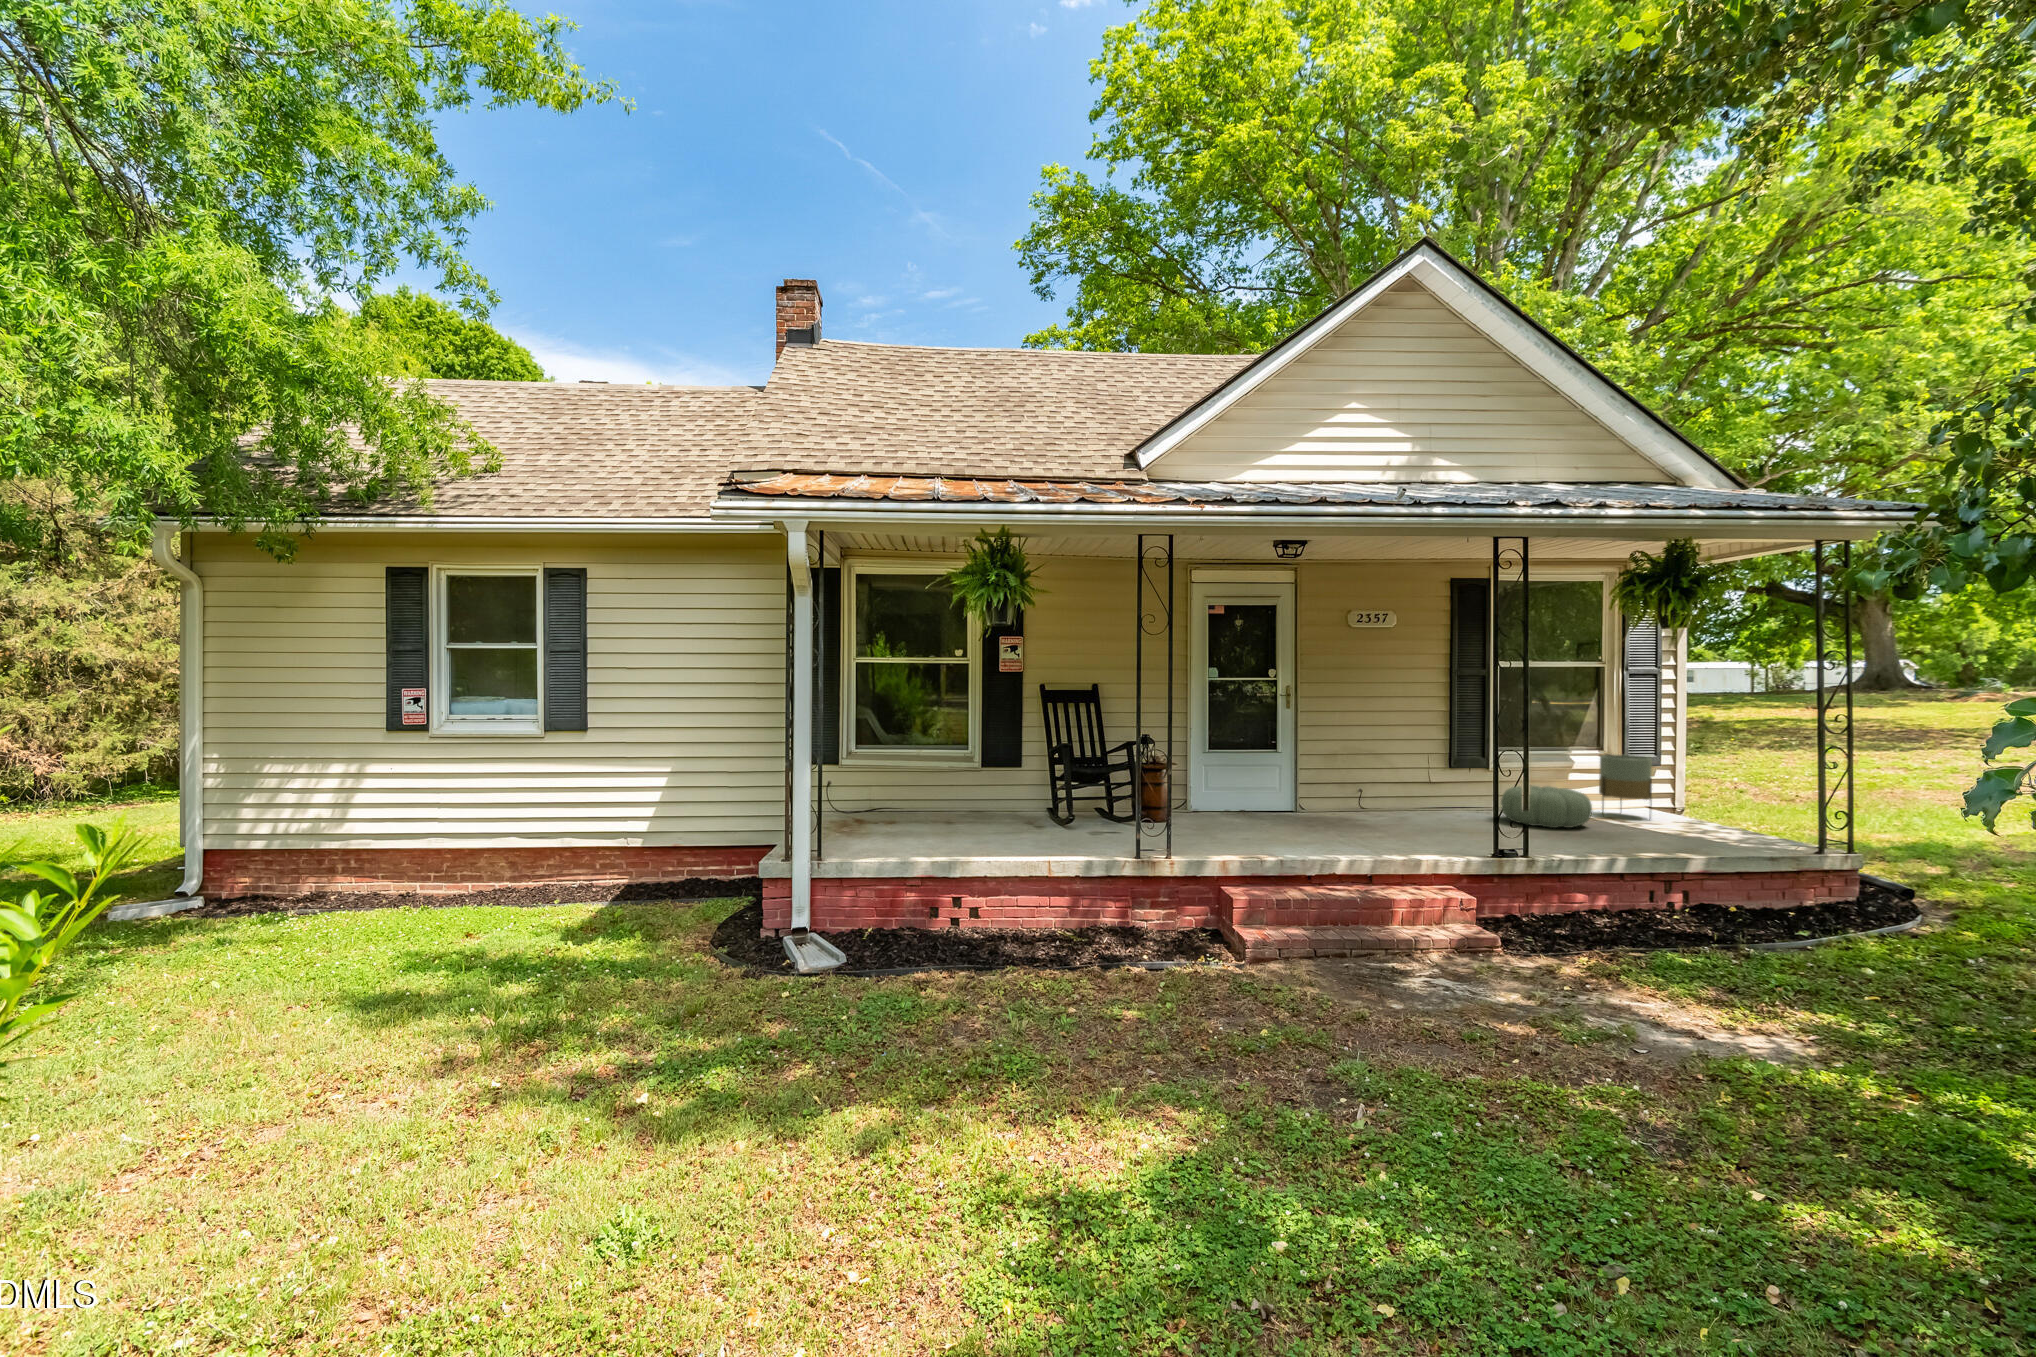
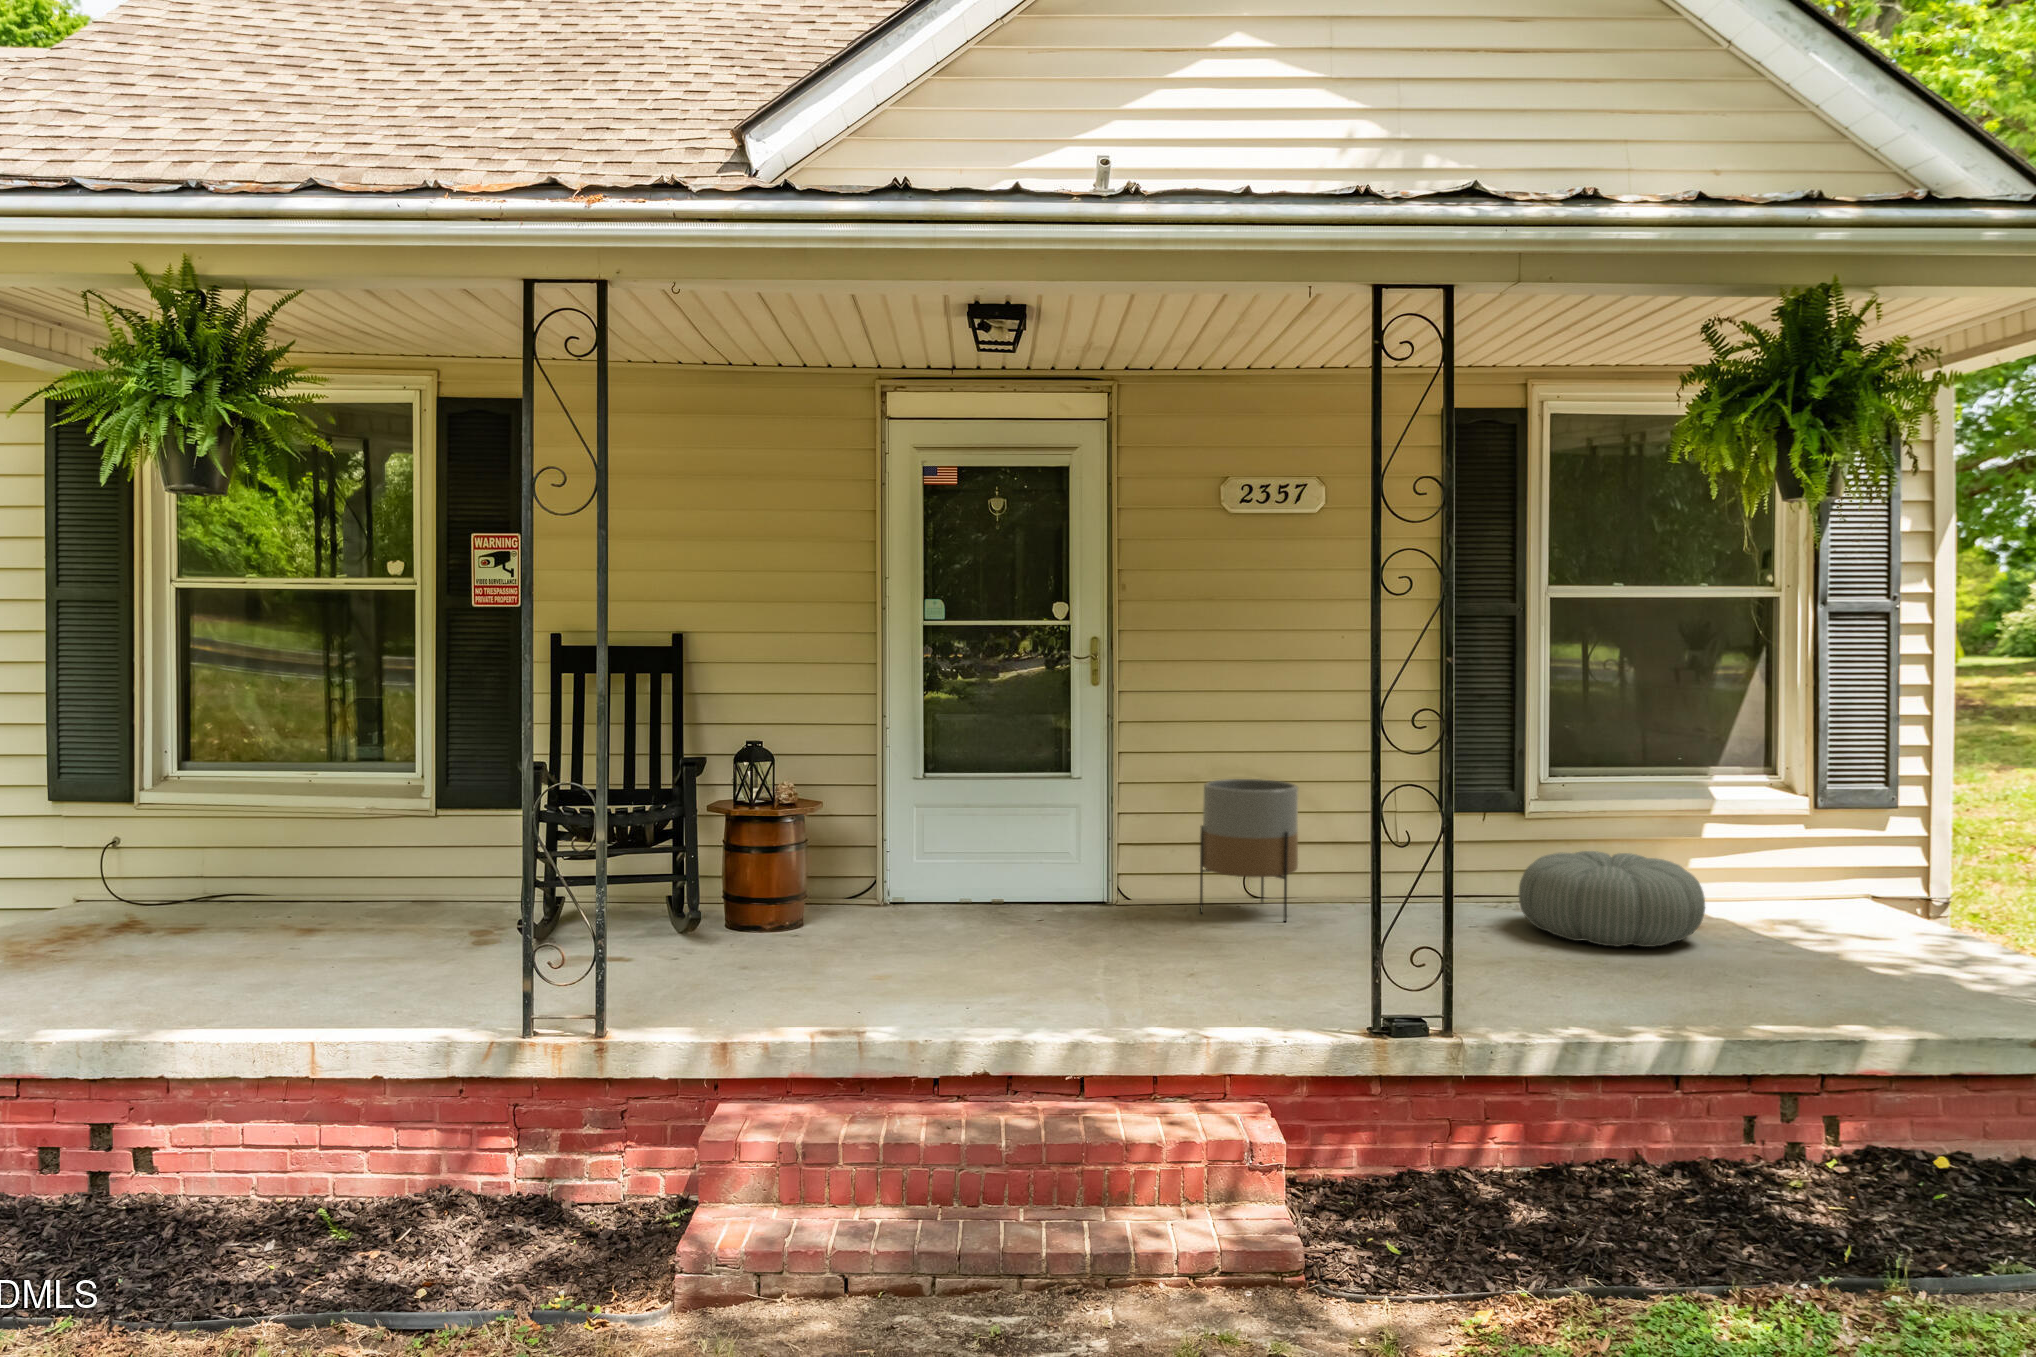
planter: present [1599,755,1652,815] -> present [1200,779,1298,922]

